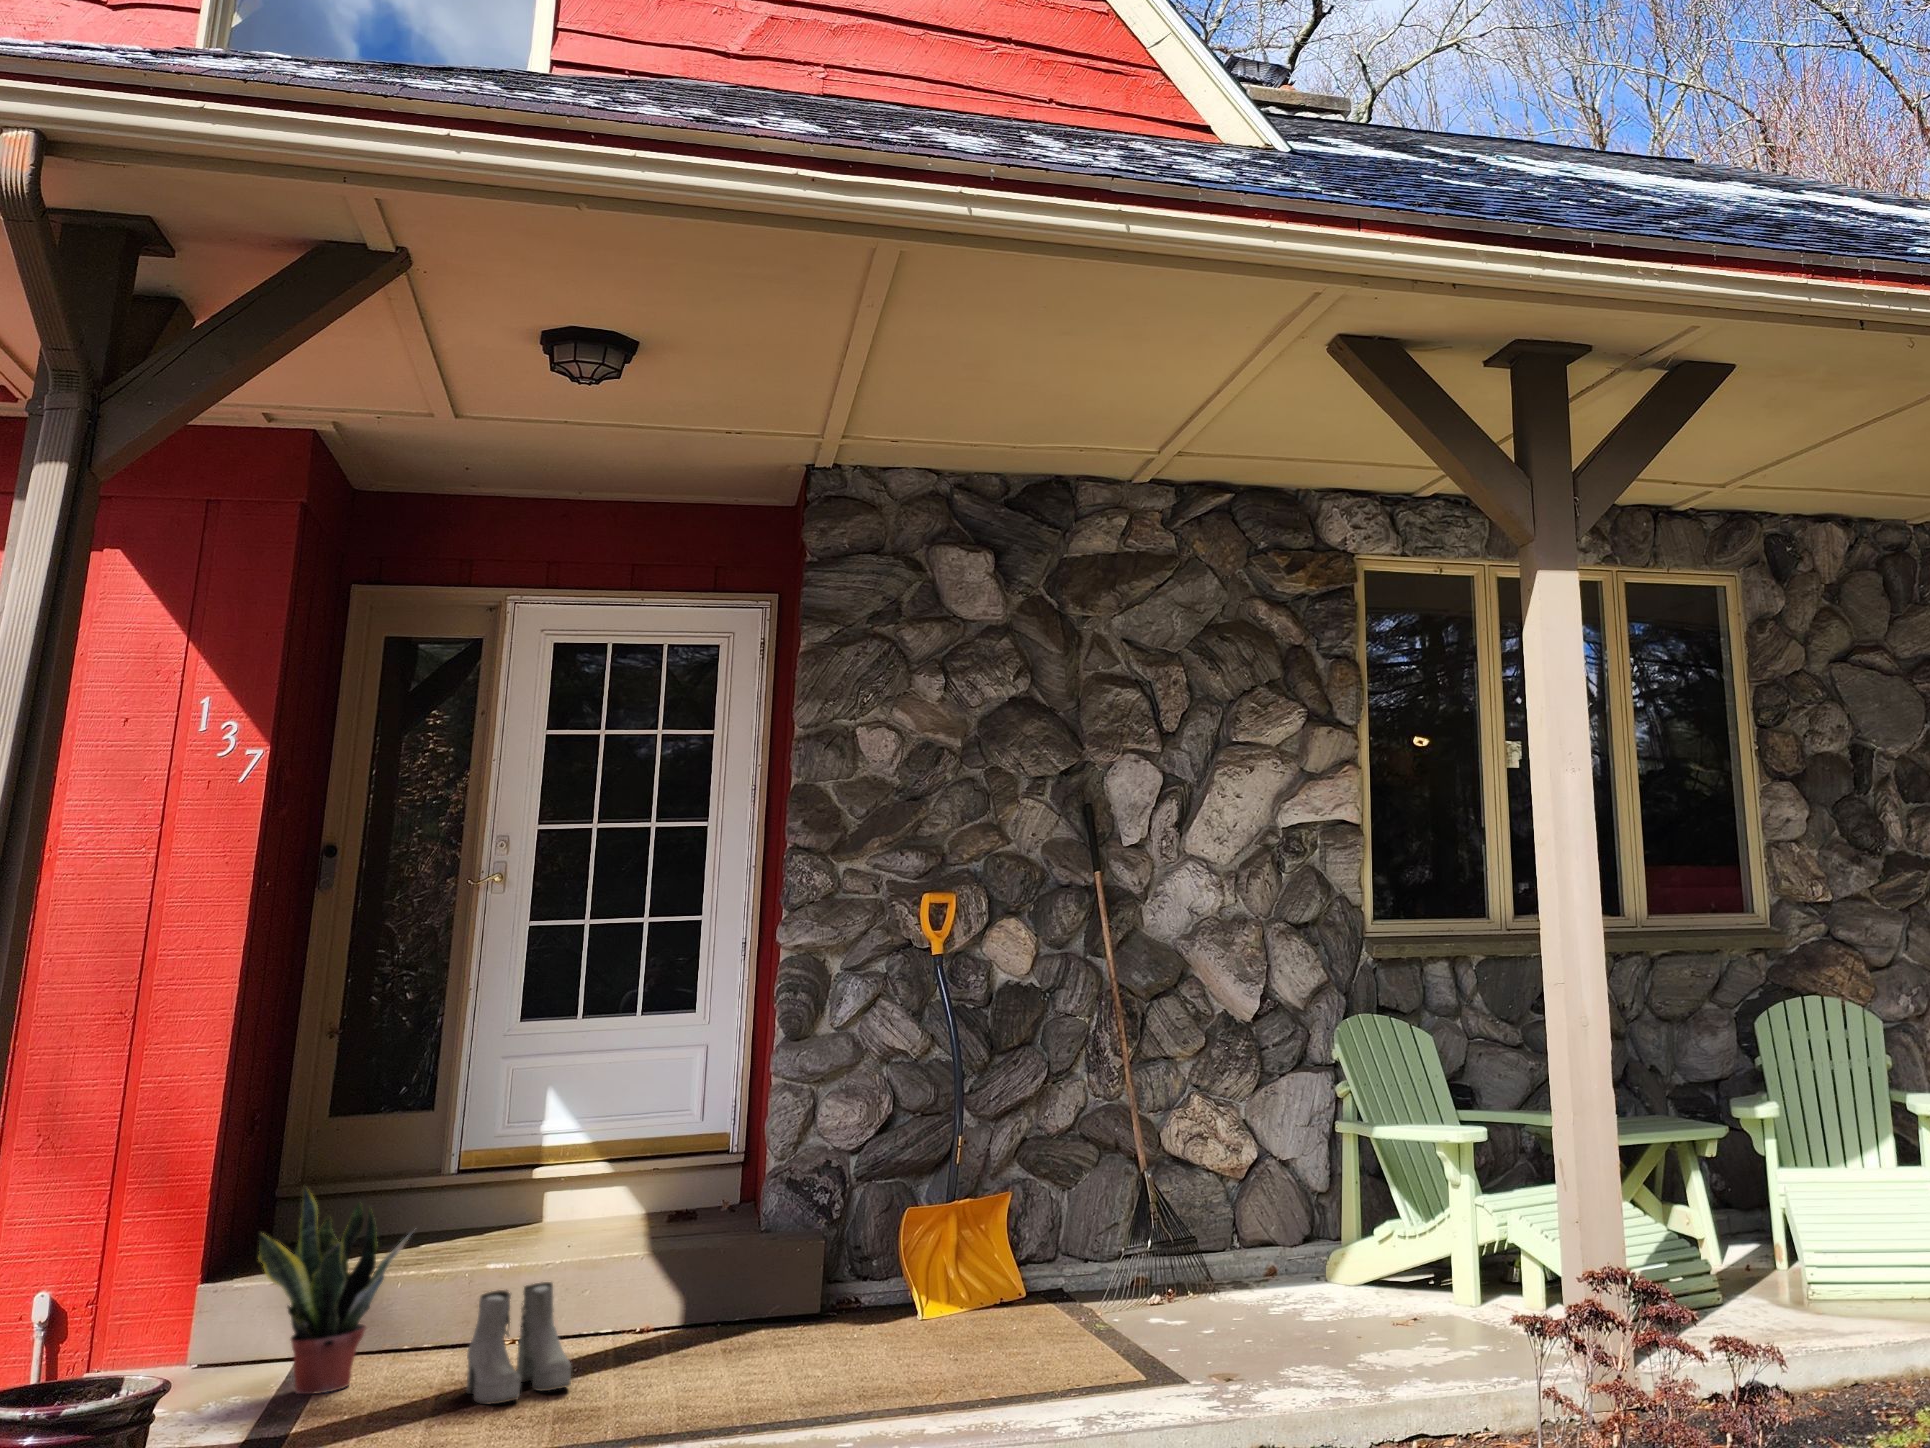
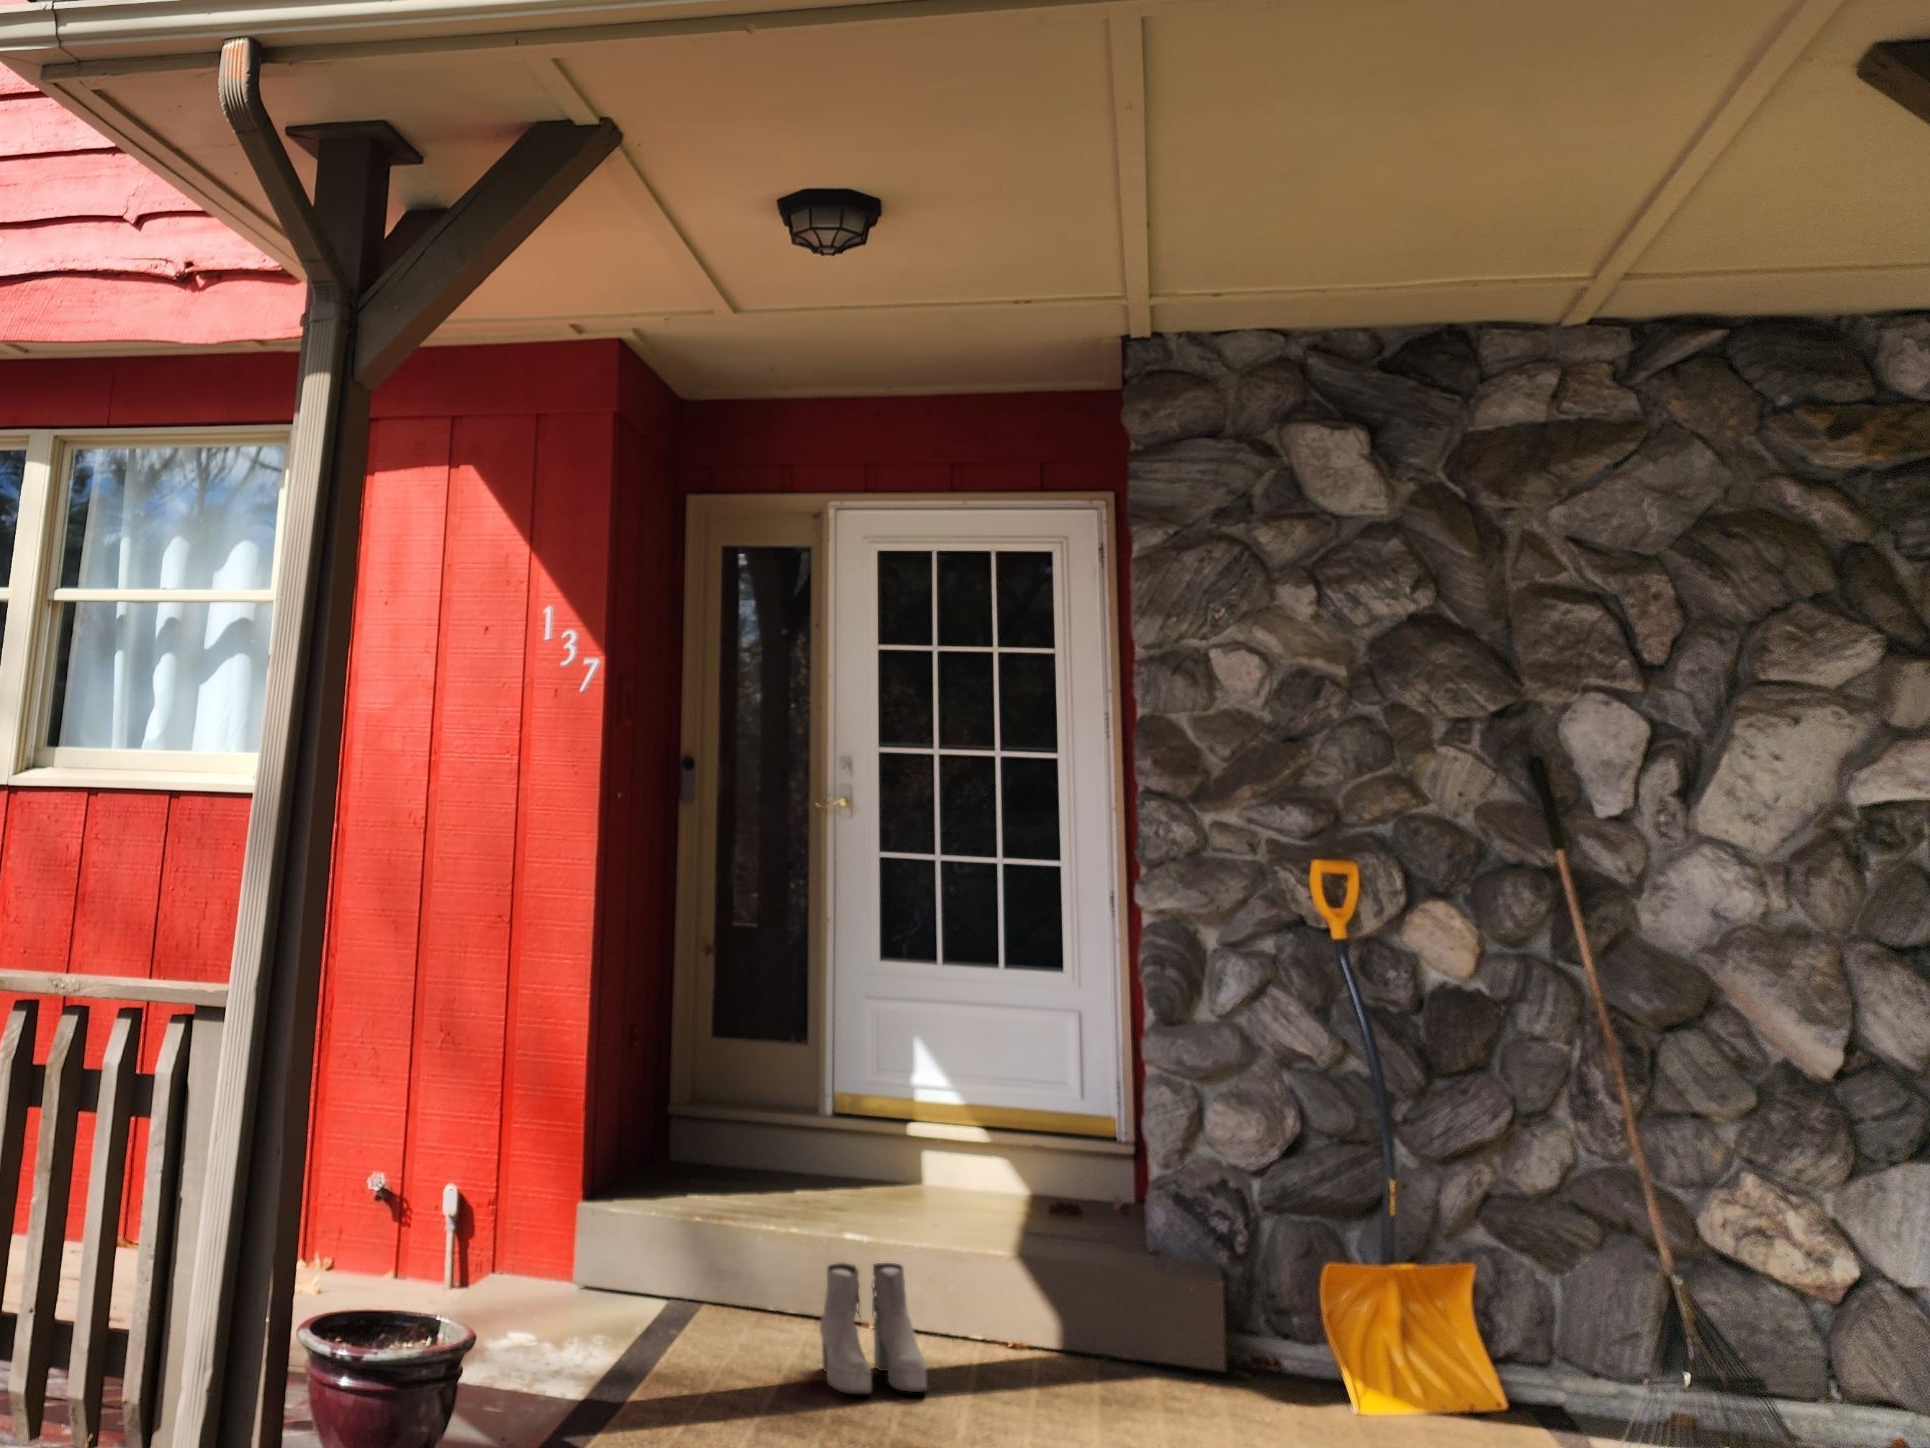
potted plant: present [259,1186,413,1394] -> none [620,1110,769,1332]

